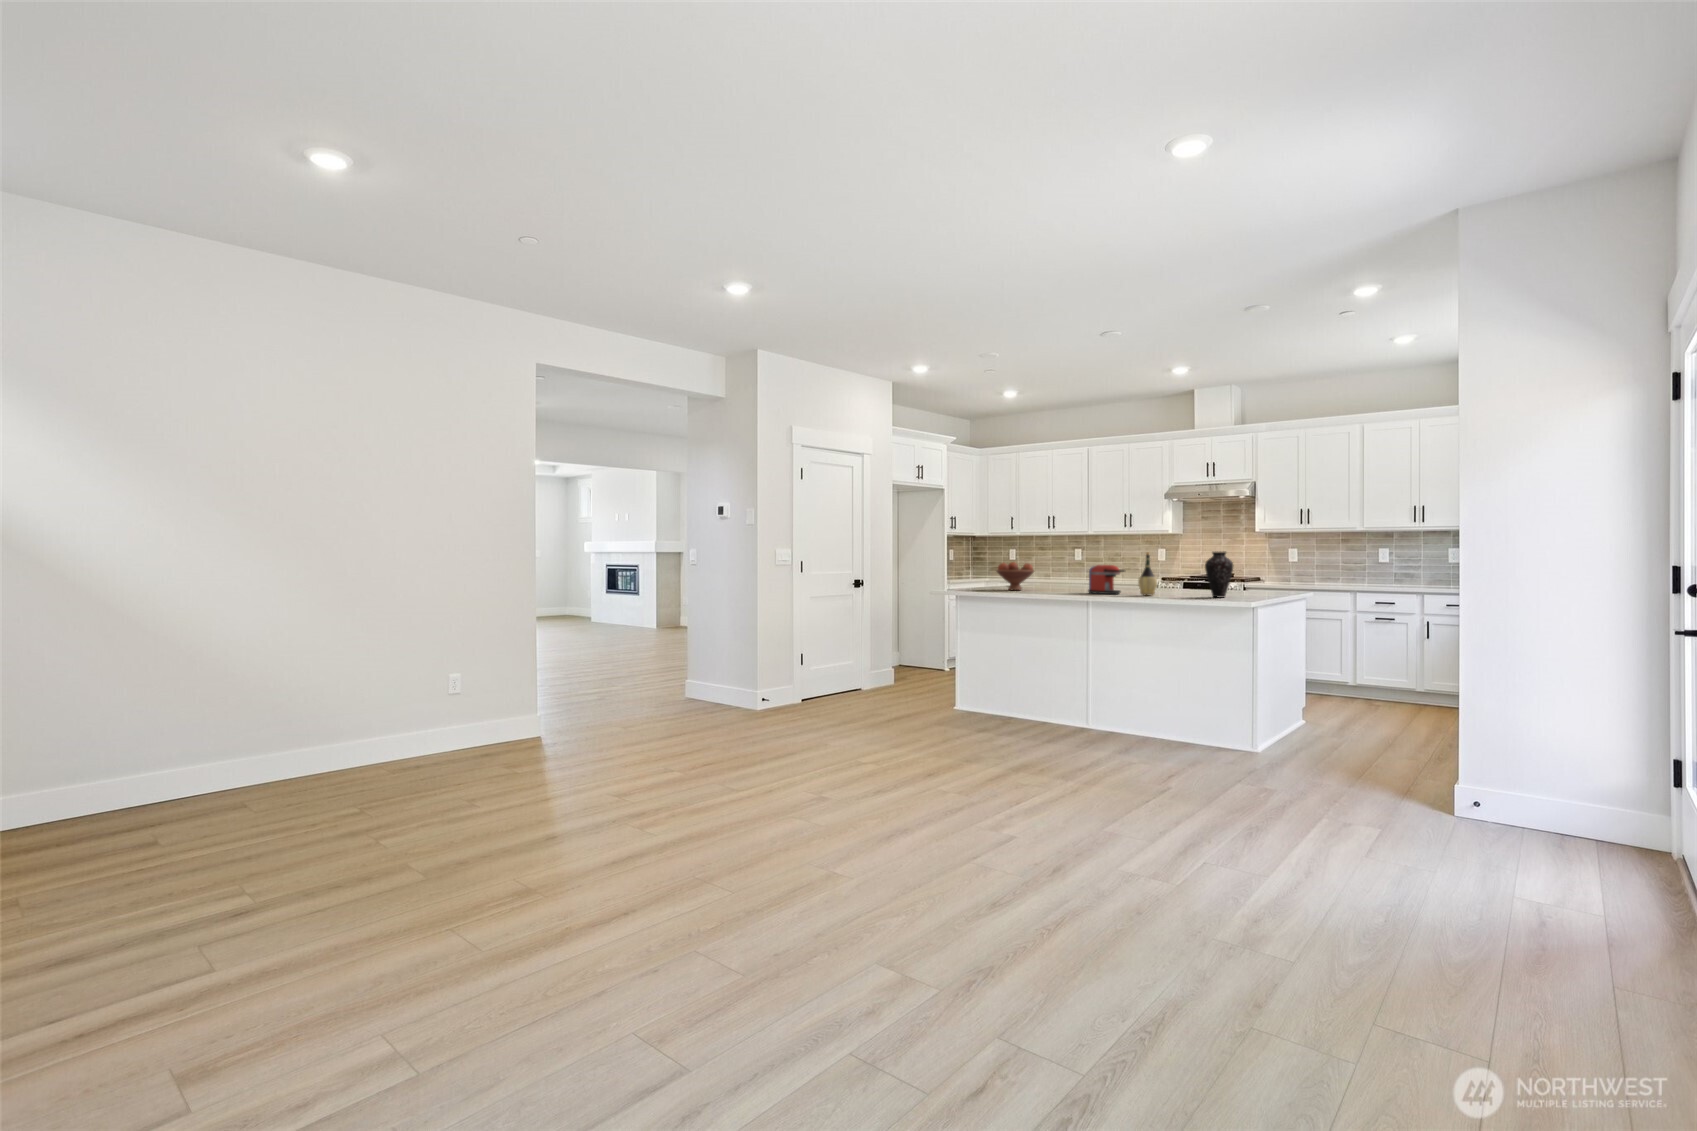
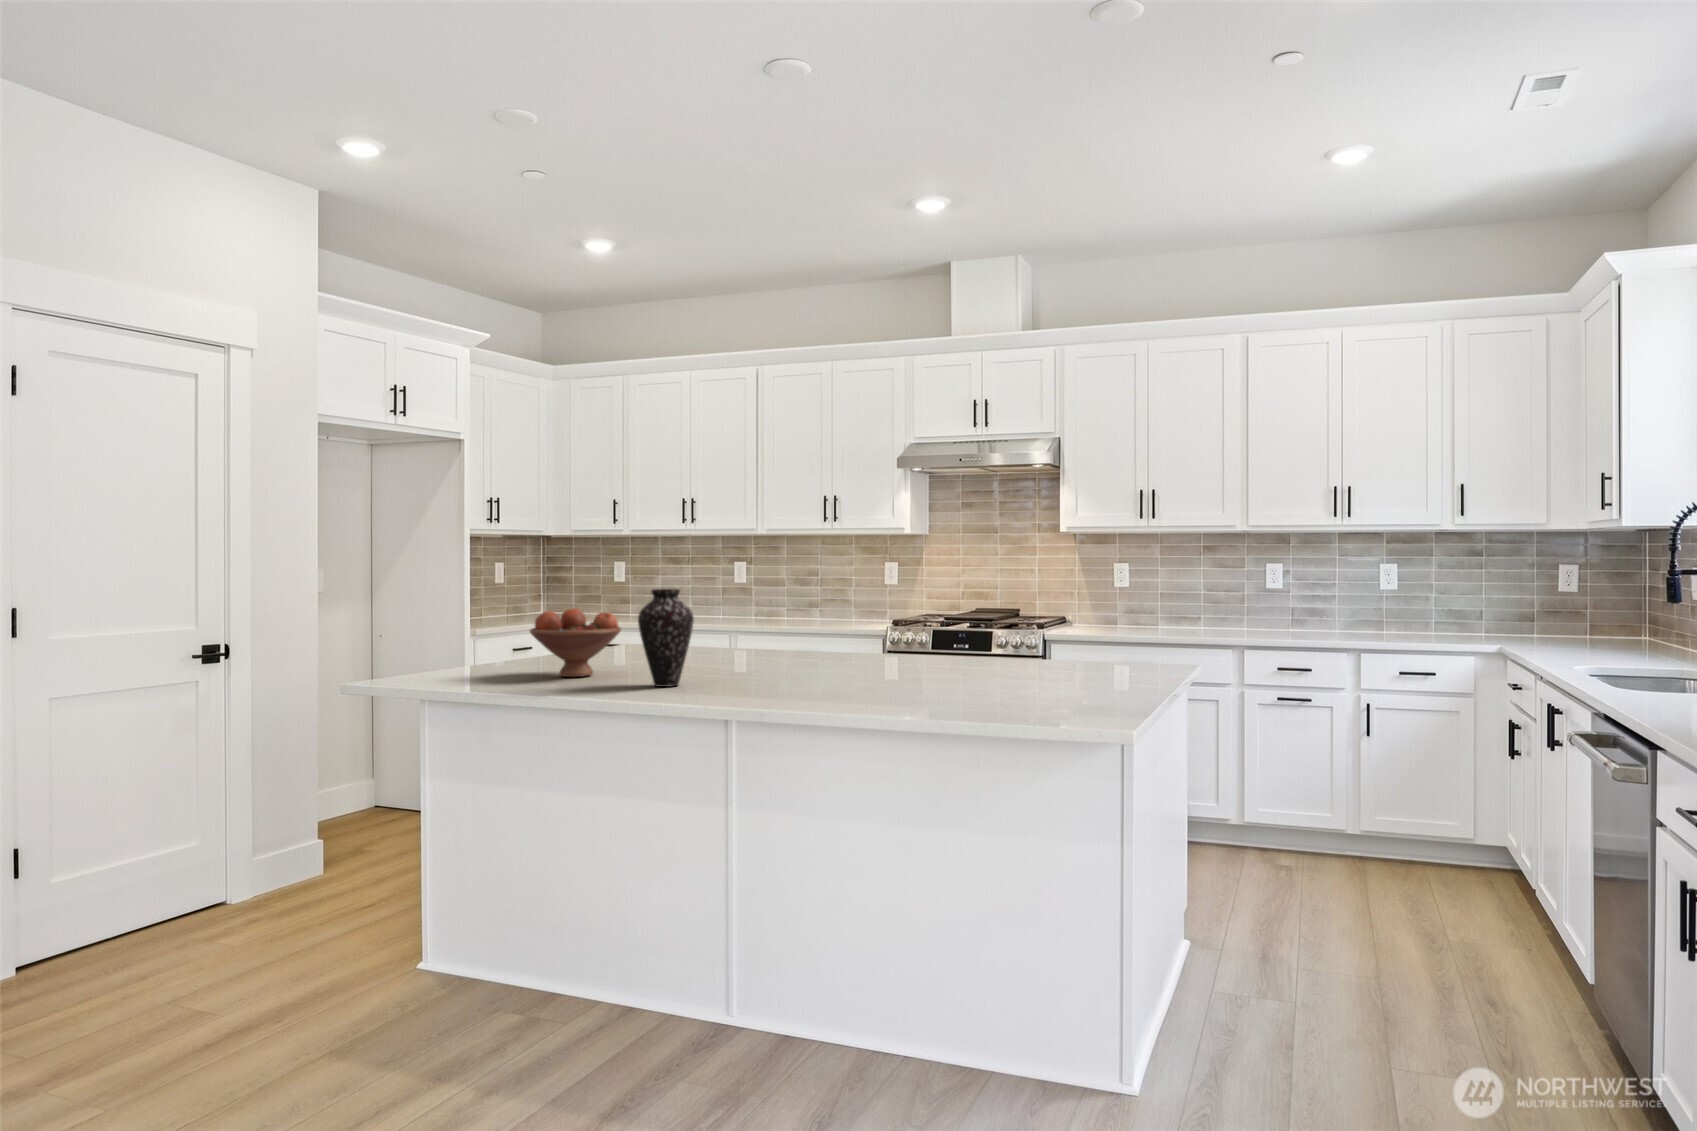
vase: present [1205,551,1233,598] -> present [638,589,694,687]
wine bottle: present [1138,552,1157,596] -> none [852,592,895,697]
coffee maker: present [1088,565,1124,594] -> none [738,619,823,692]

